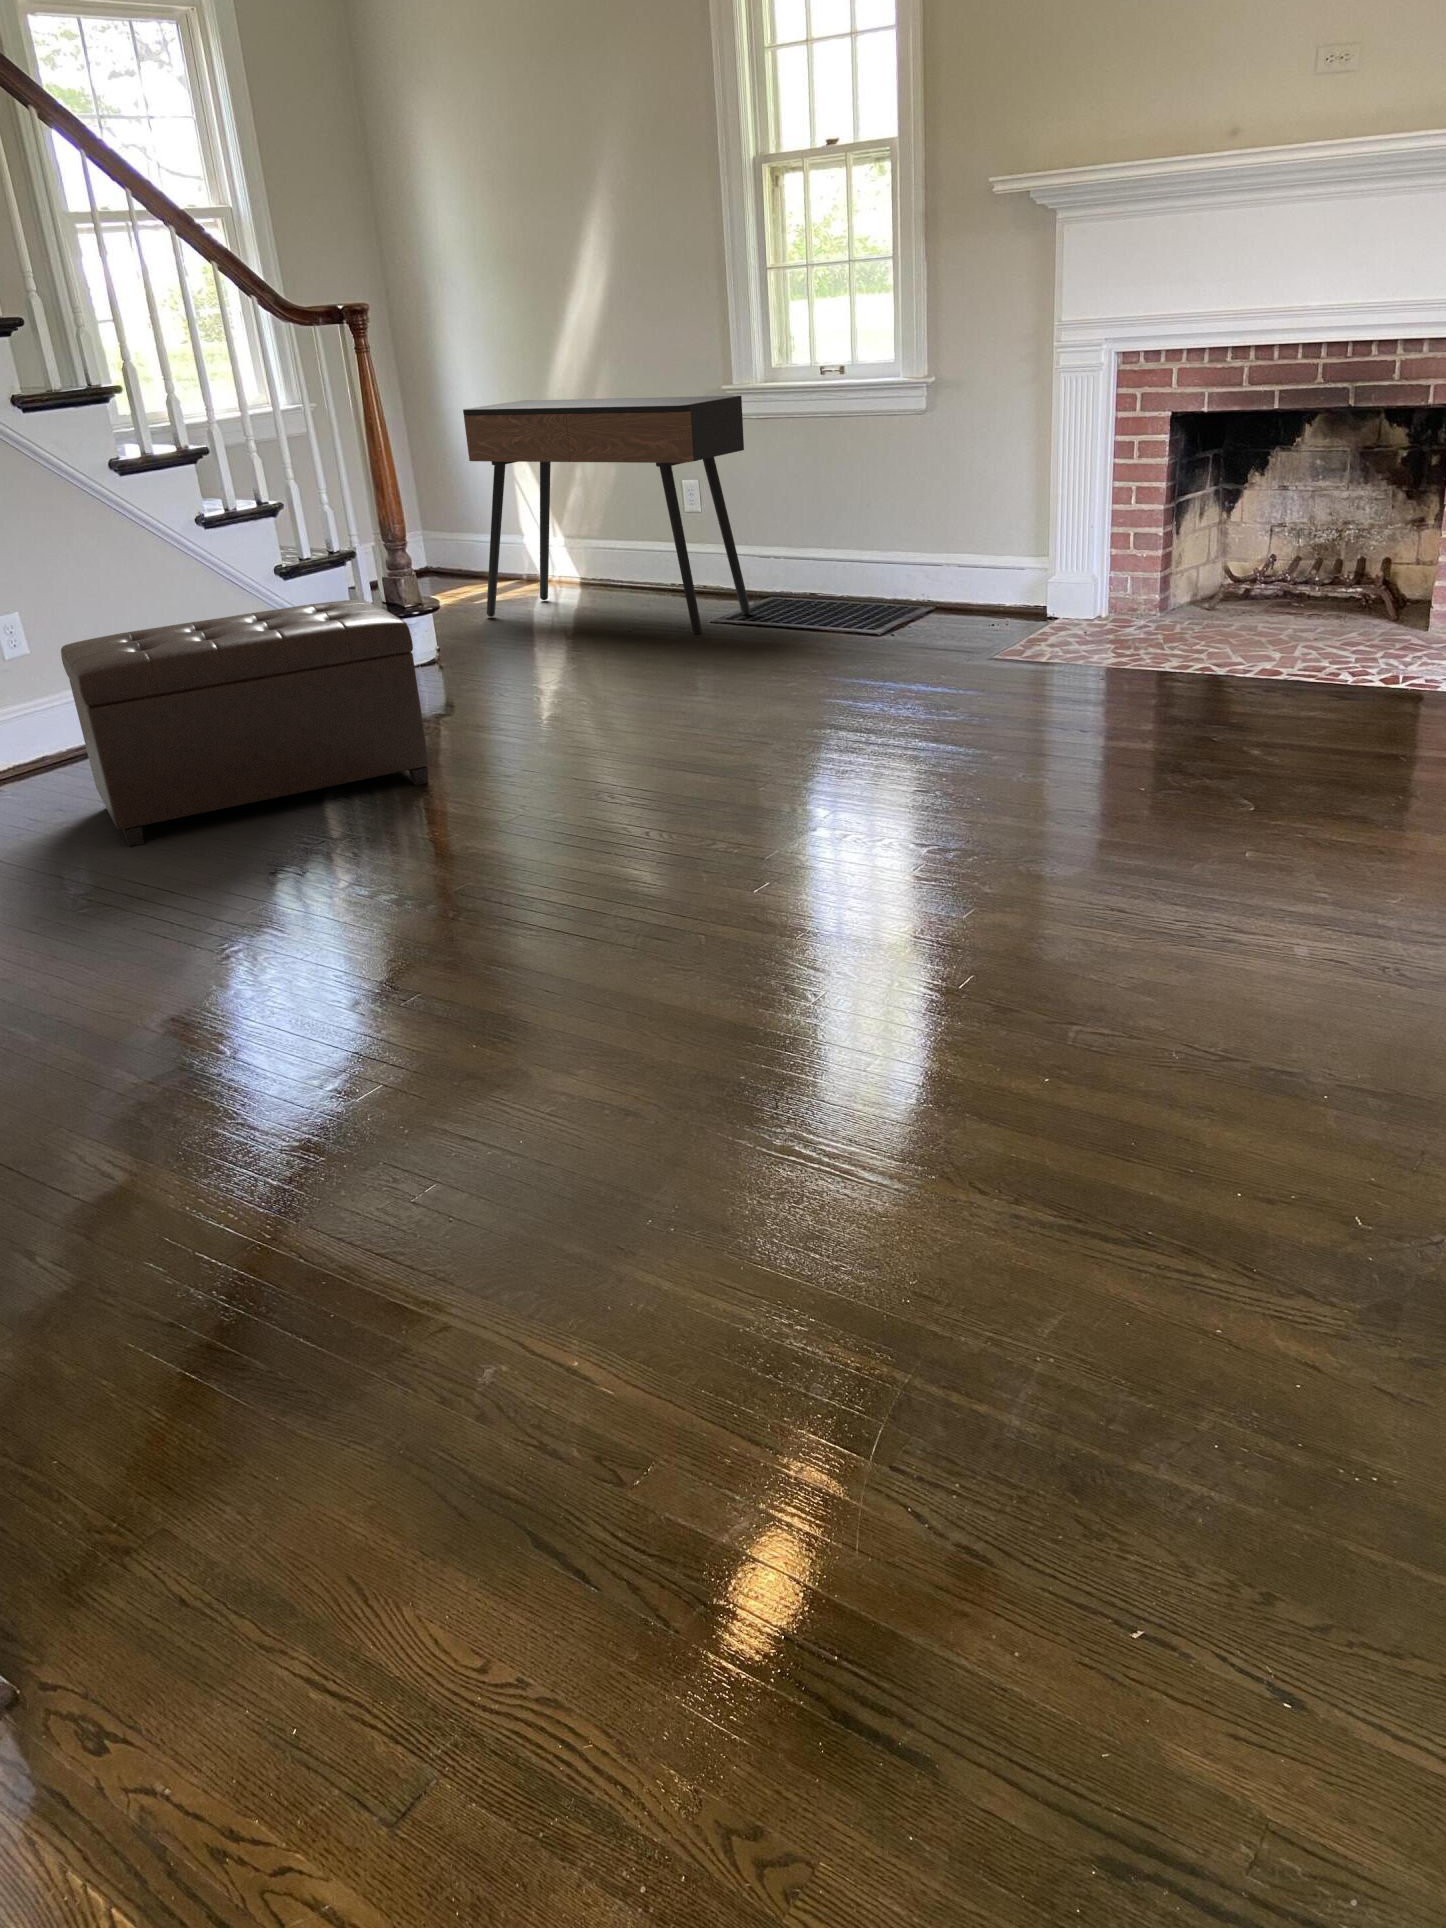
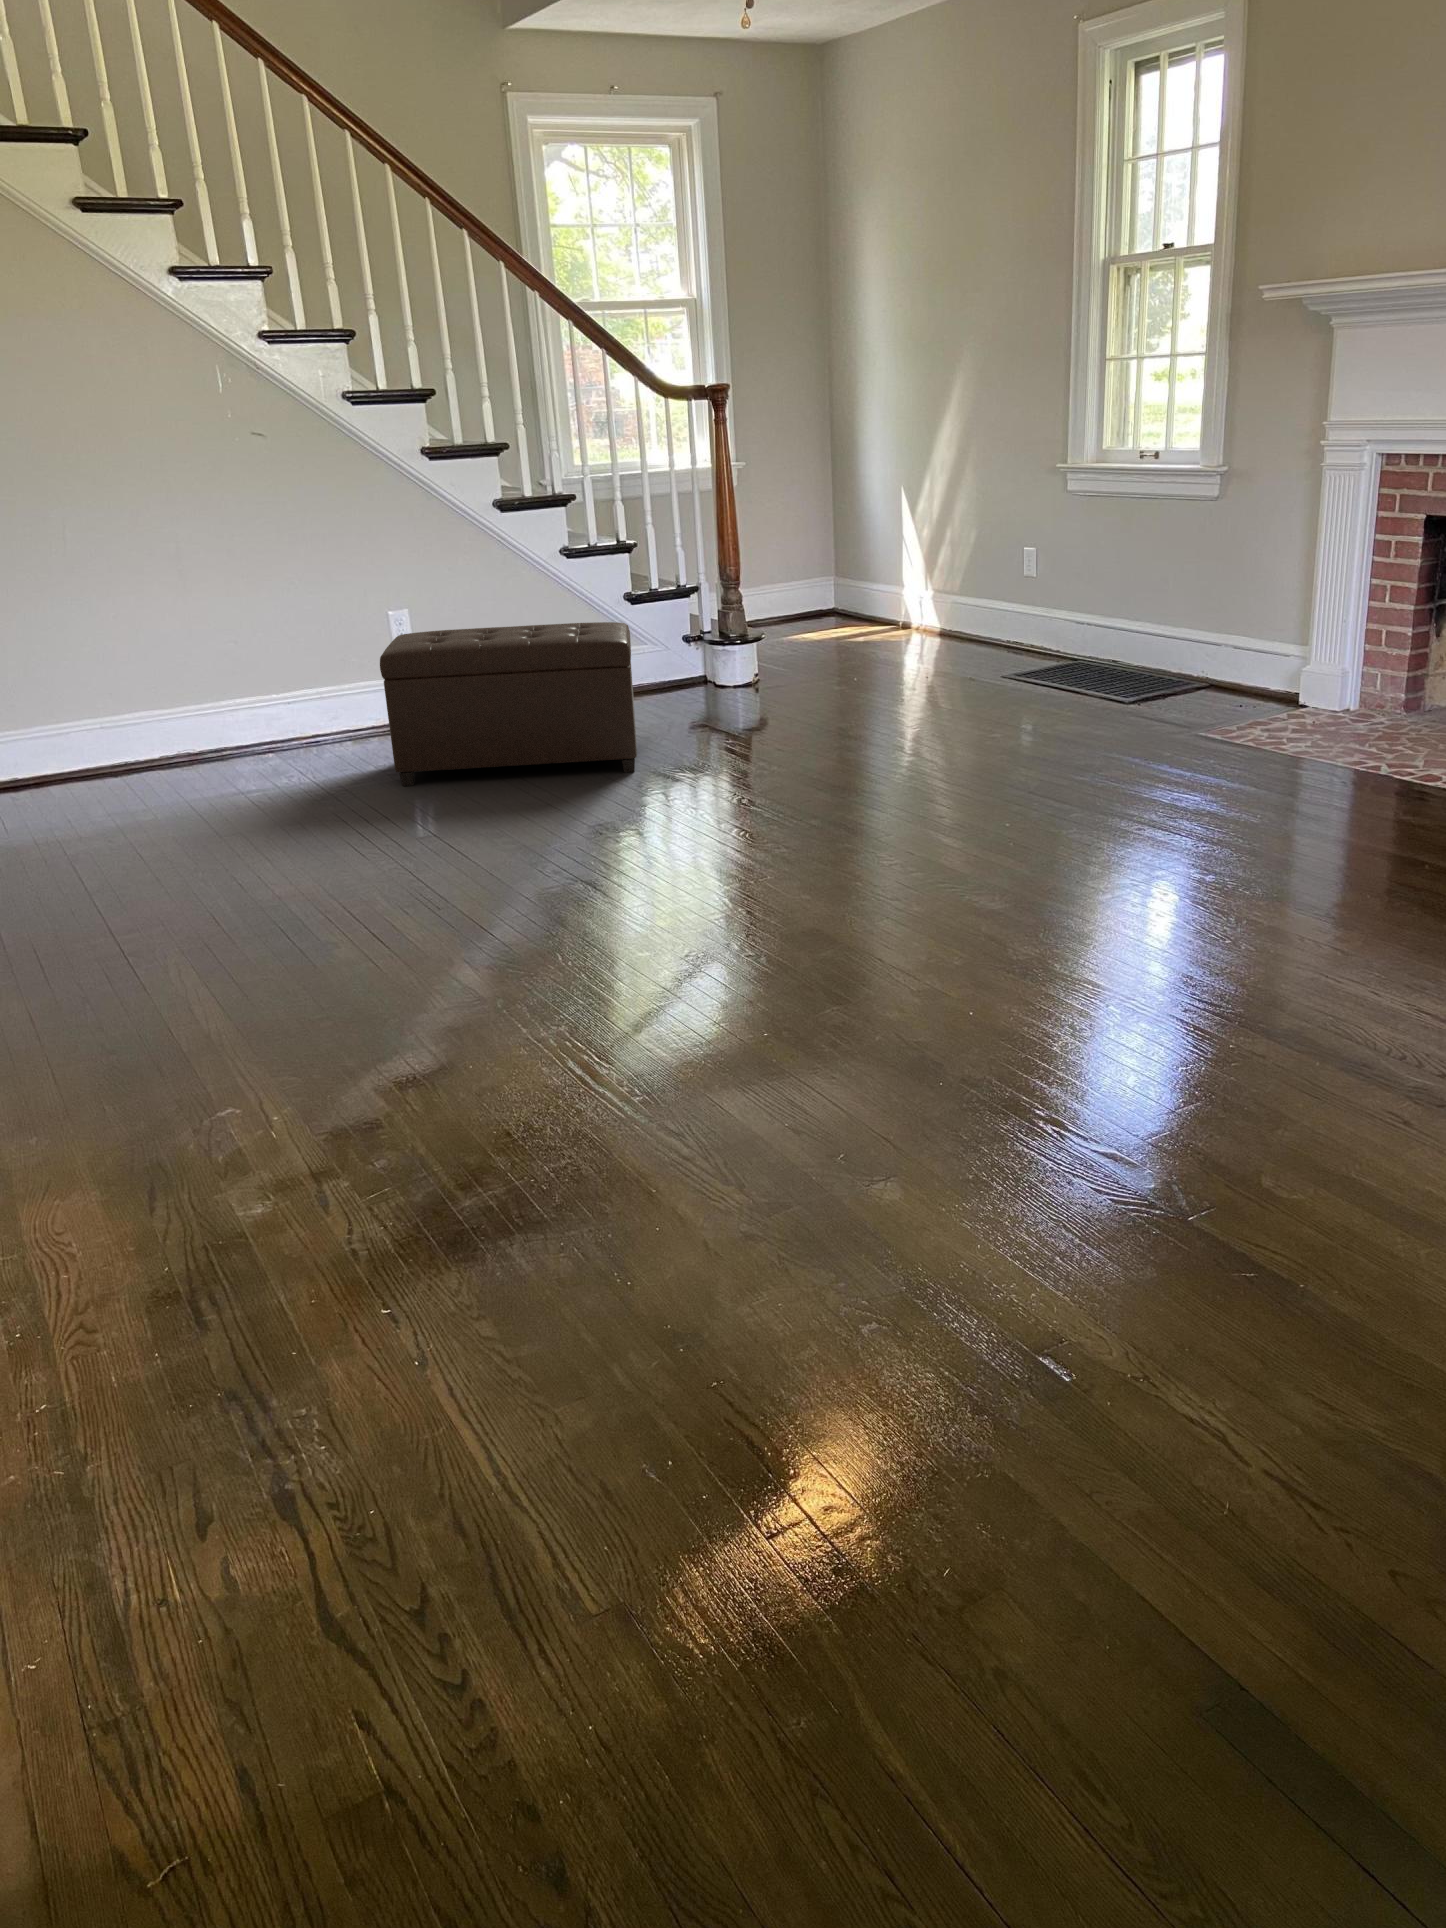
console table: present [463,396,750,634] -> none [825,467,1051,686]

